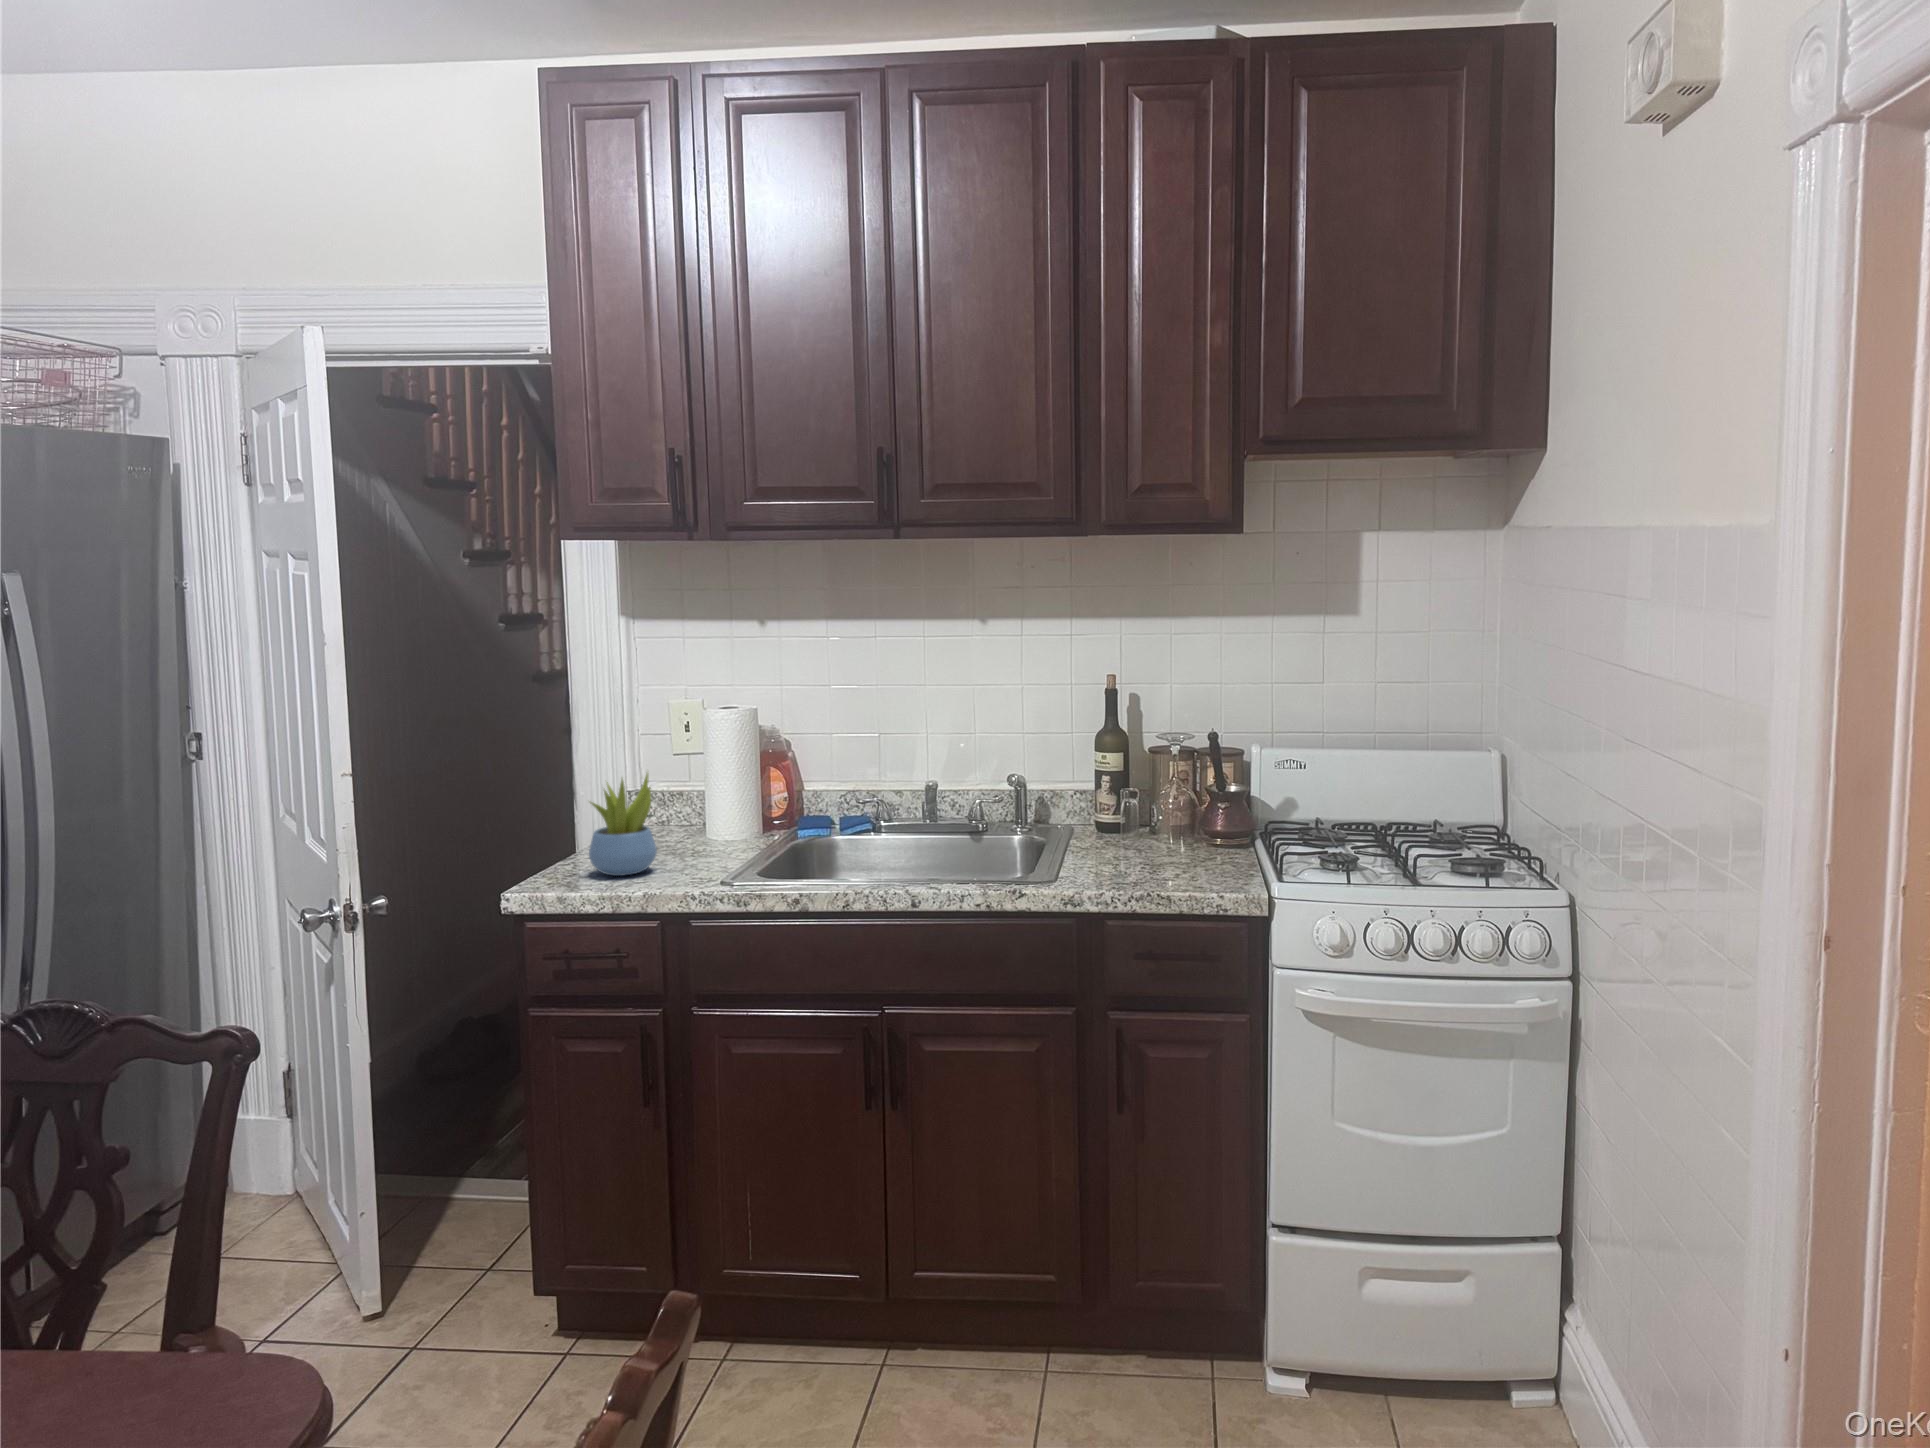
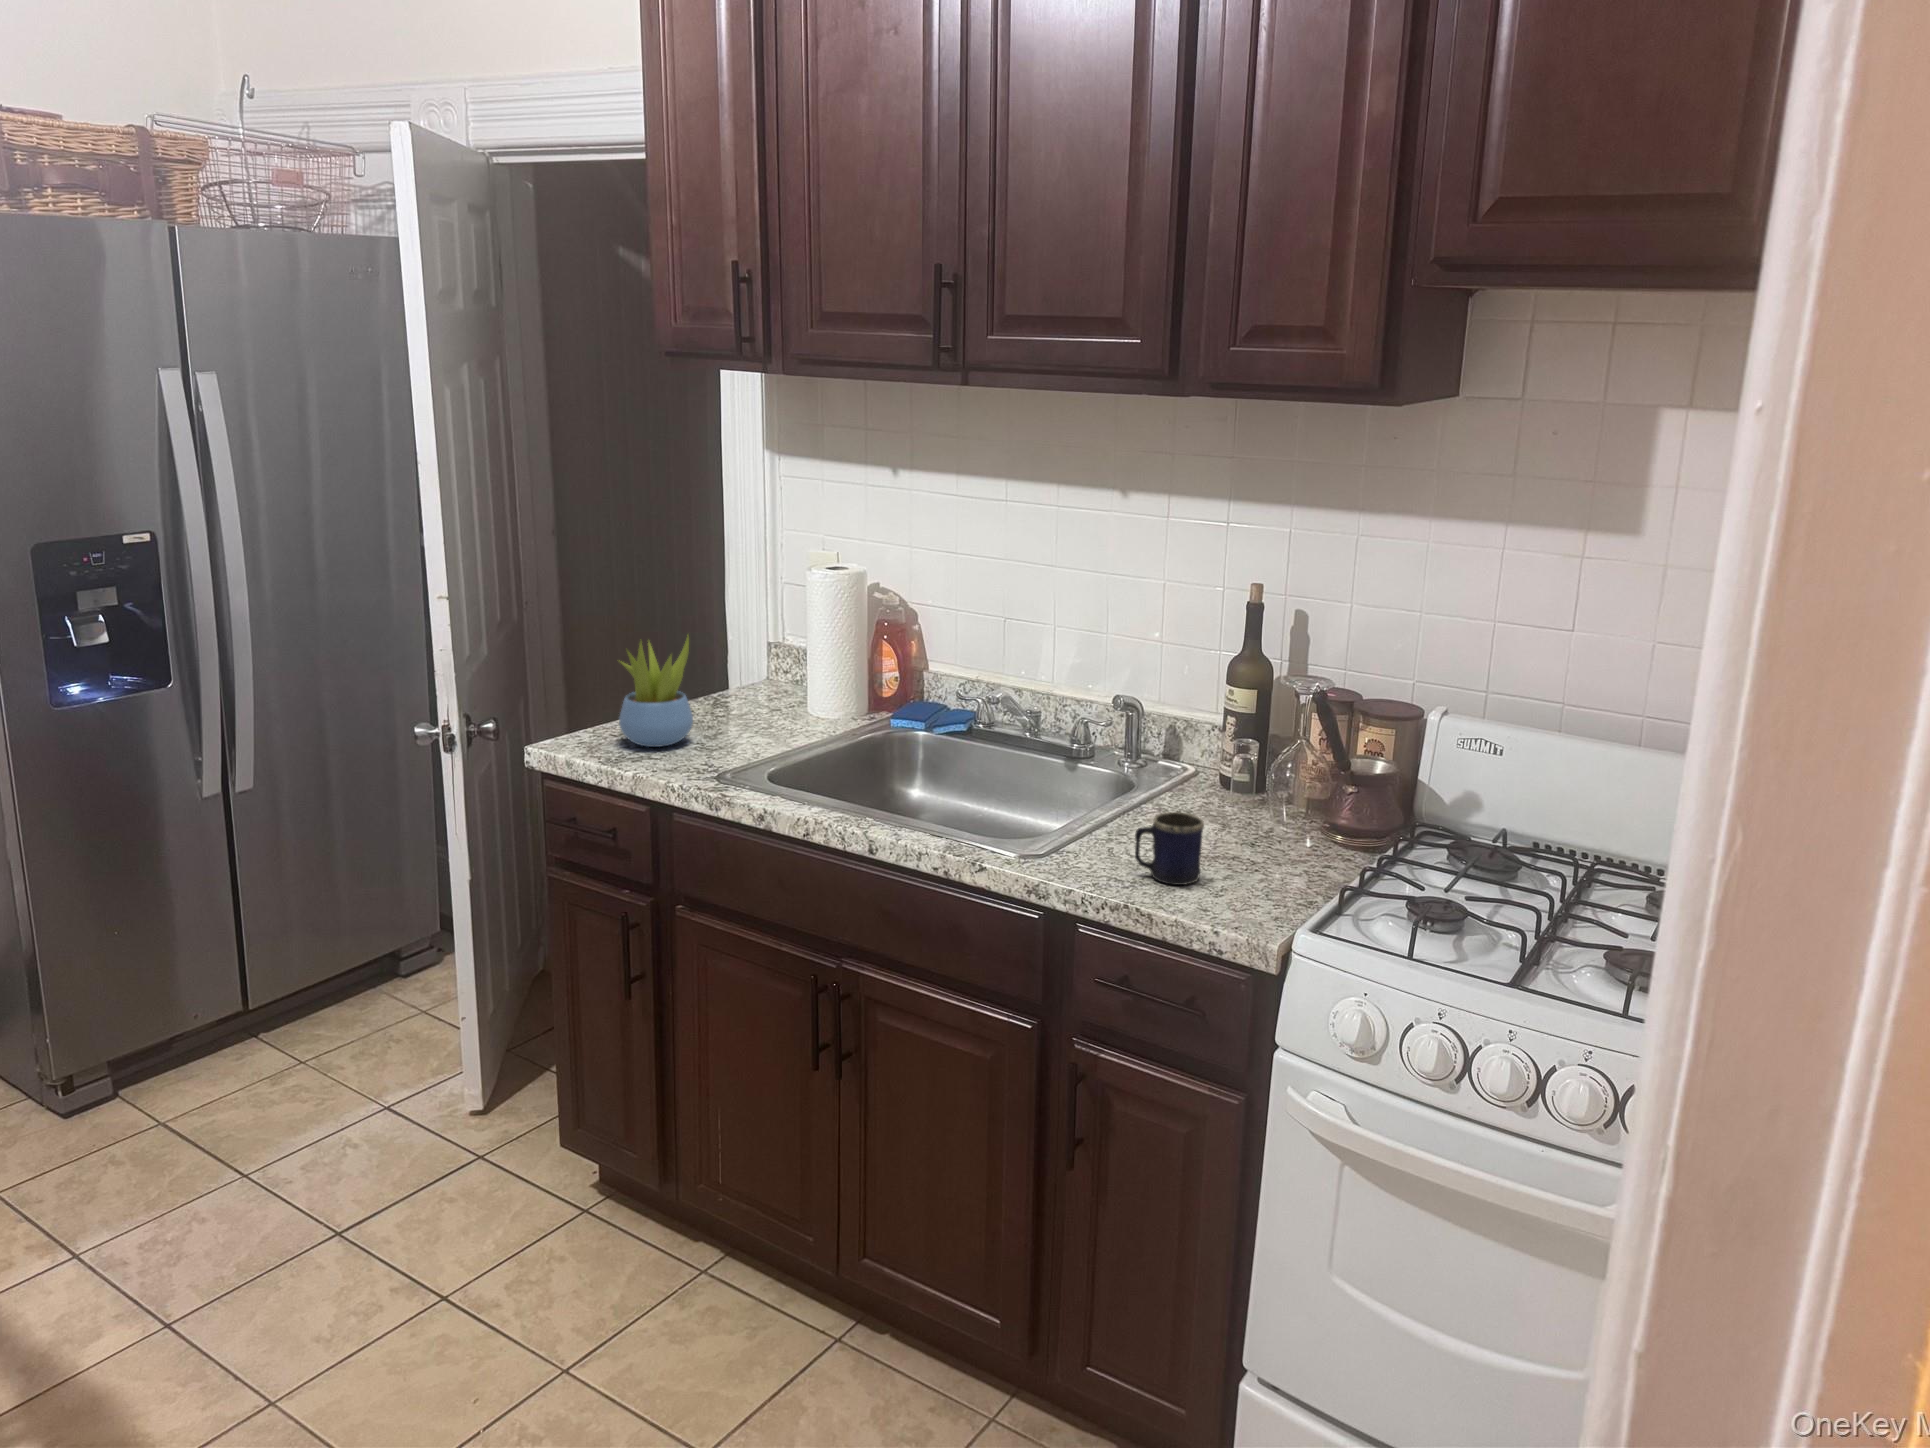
mug: none [1126,830,1172,881] -> present [1135,812,1204,885]

